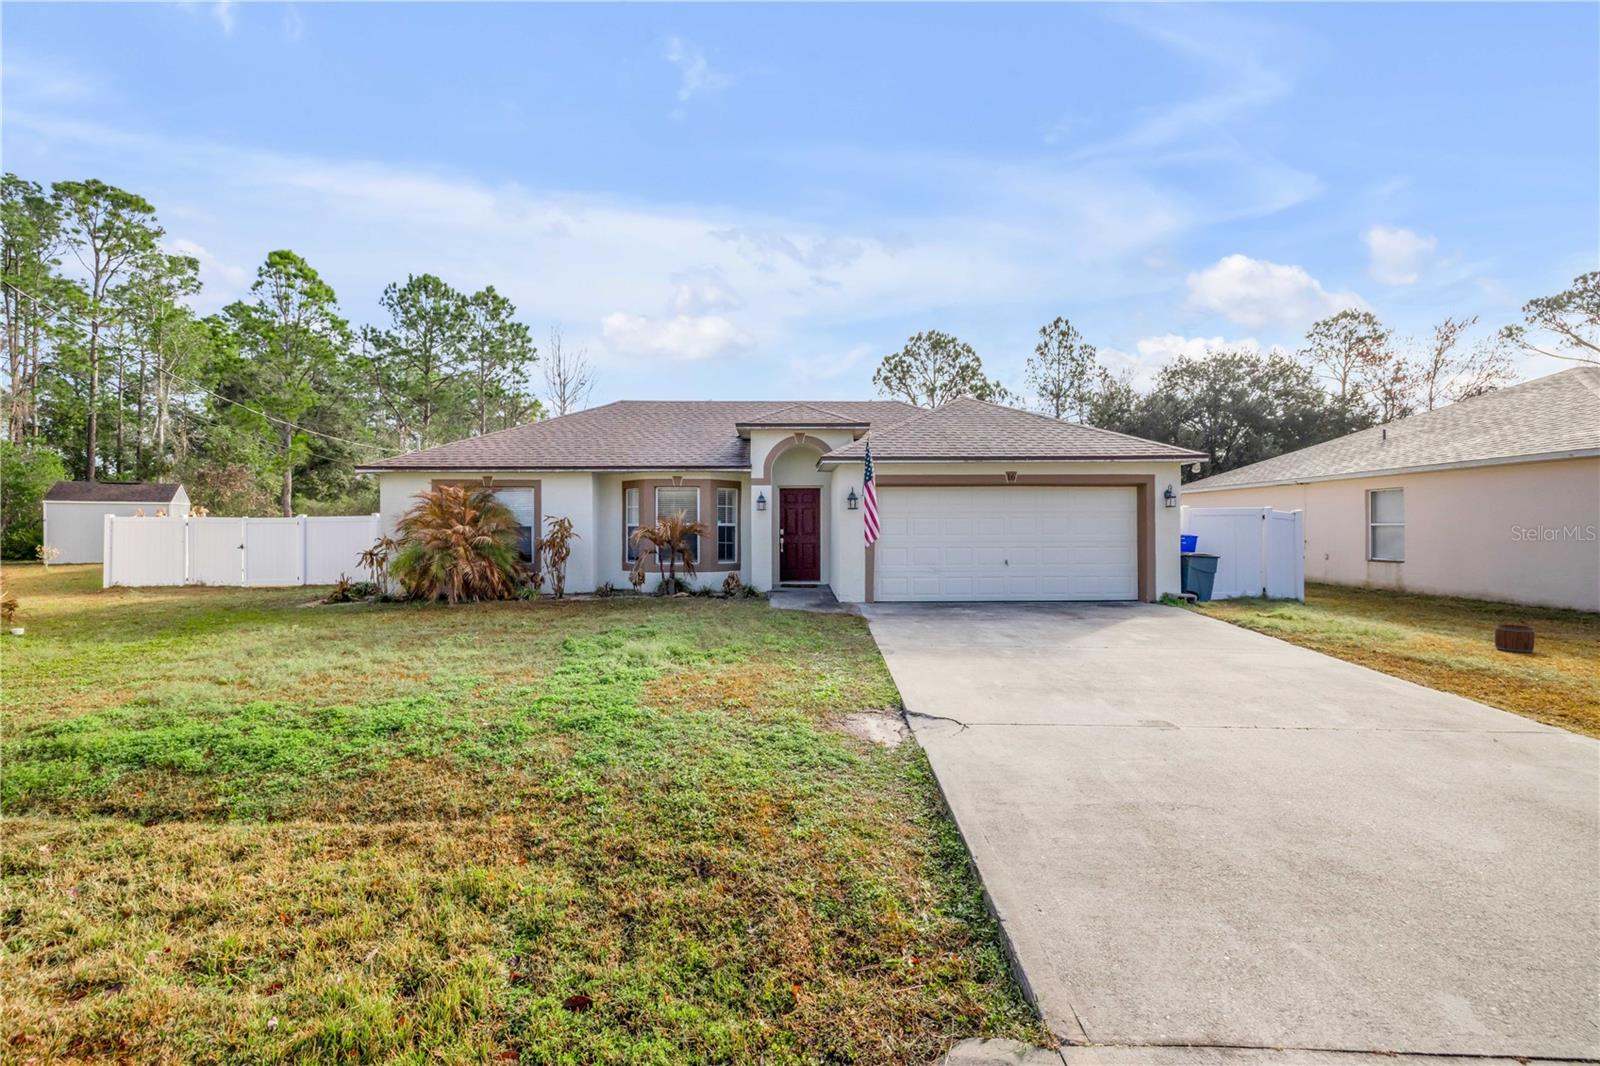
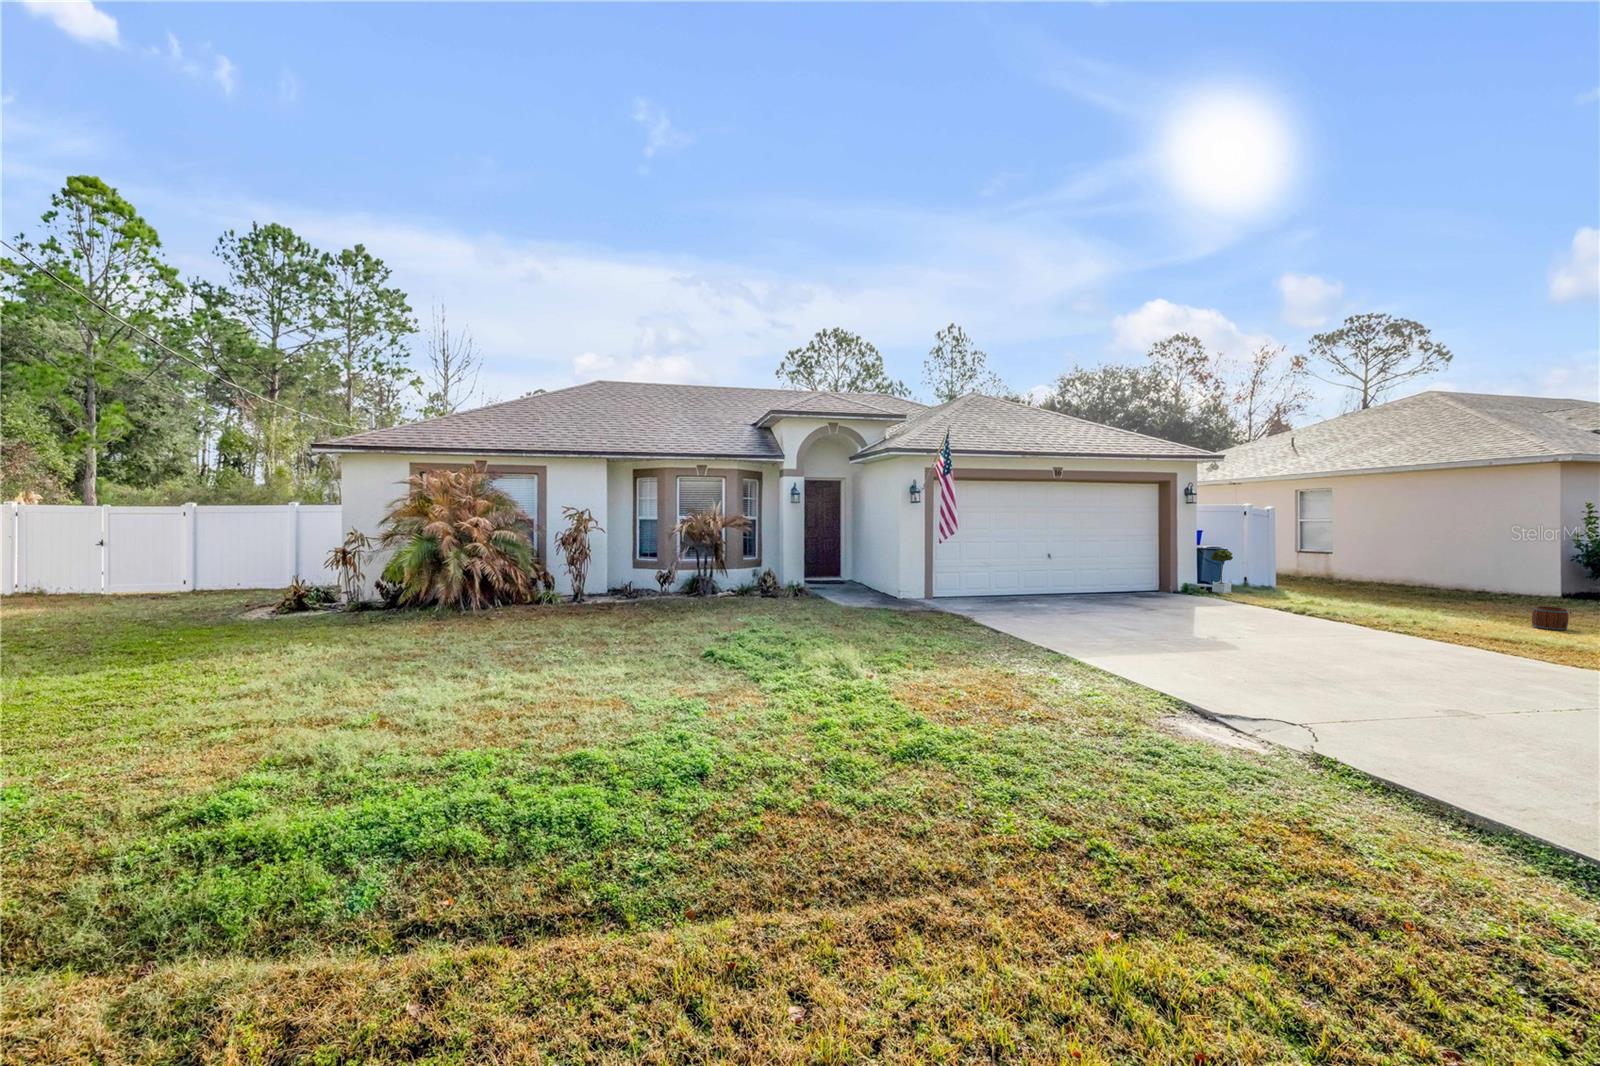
potted tree: none [1199,557,1223,605] -> present [1211,550,1233,593]

